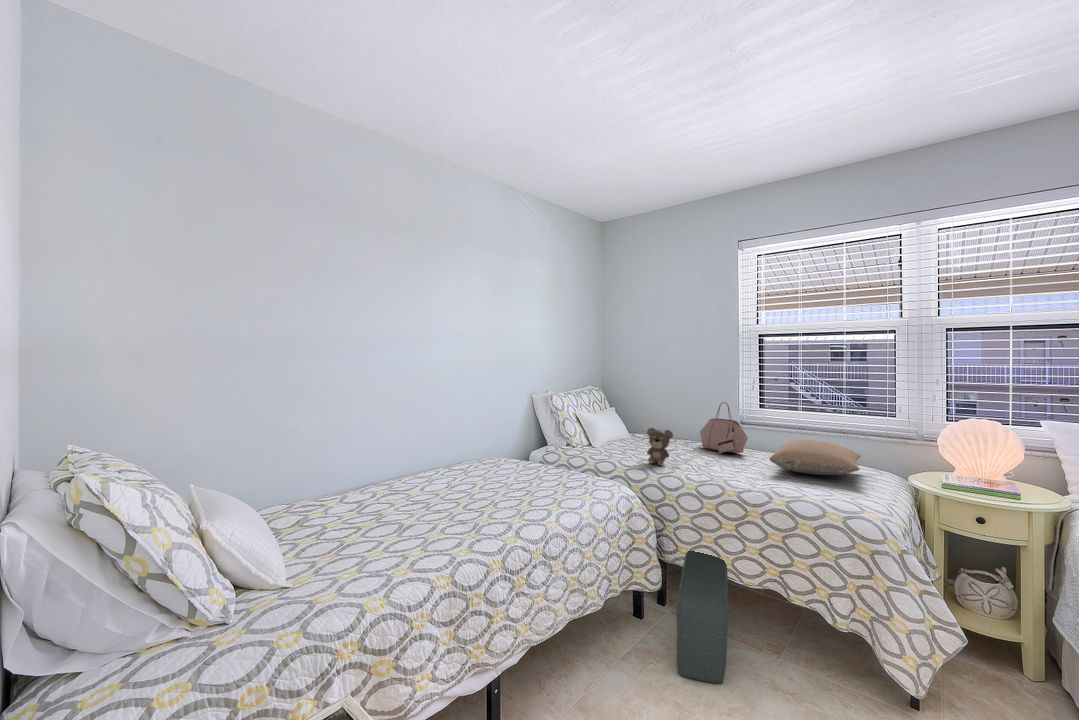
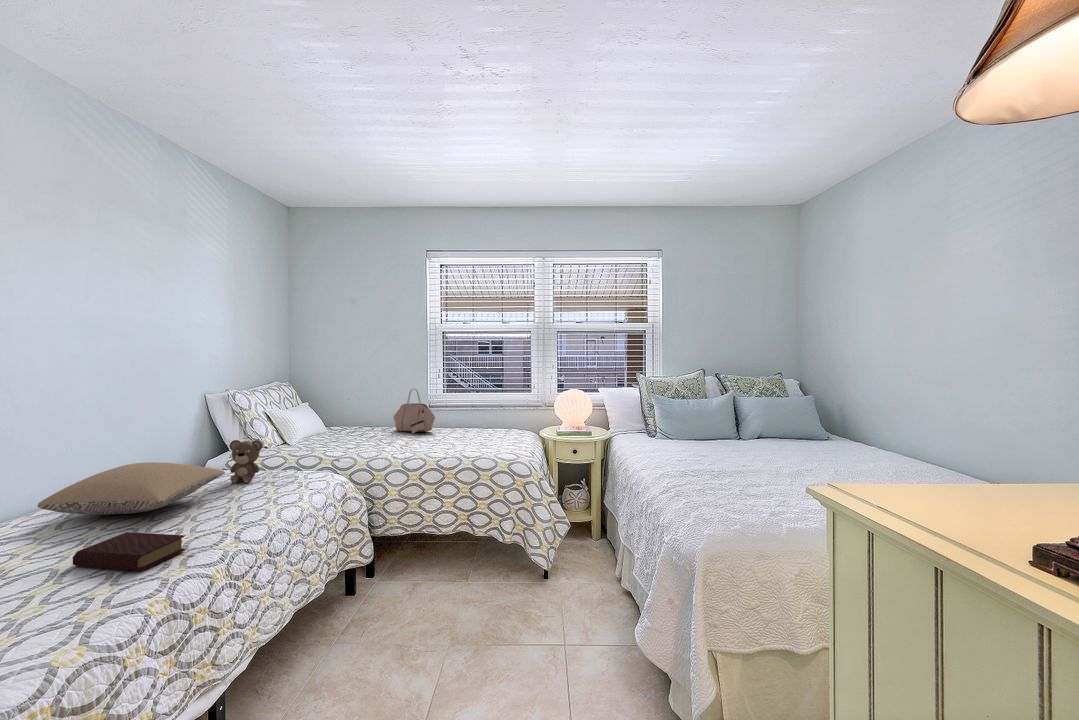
teddy bear: present [647,428,696,466] -> present [230,440,295,483]
pillow: present [770,440,861,475] -> present [38,462,225,515]
book: none [404,508,478,546] -> present [73,532,185,571]
pouf: present [676,551,728,683] -> none [394,516,438,628]

